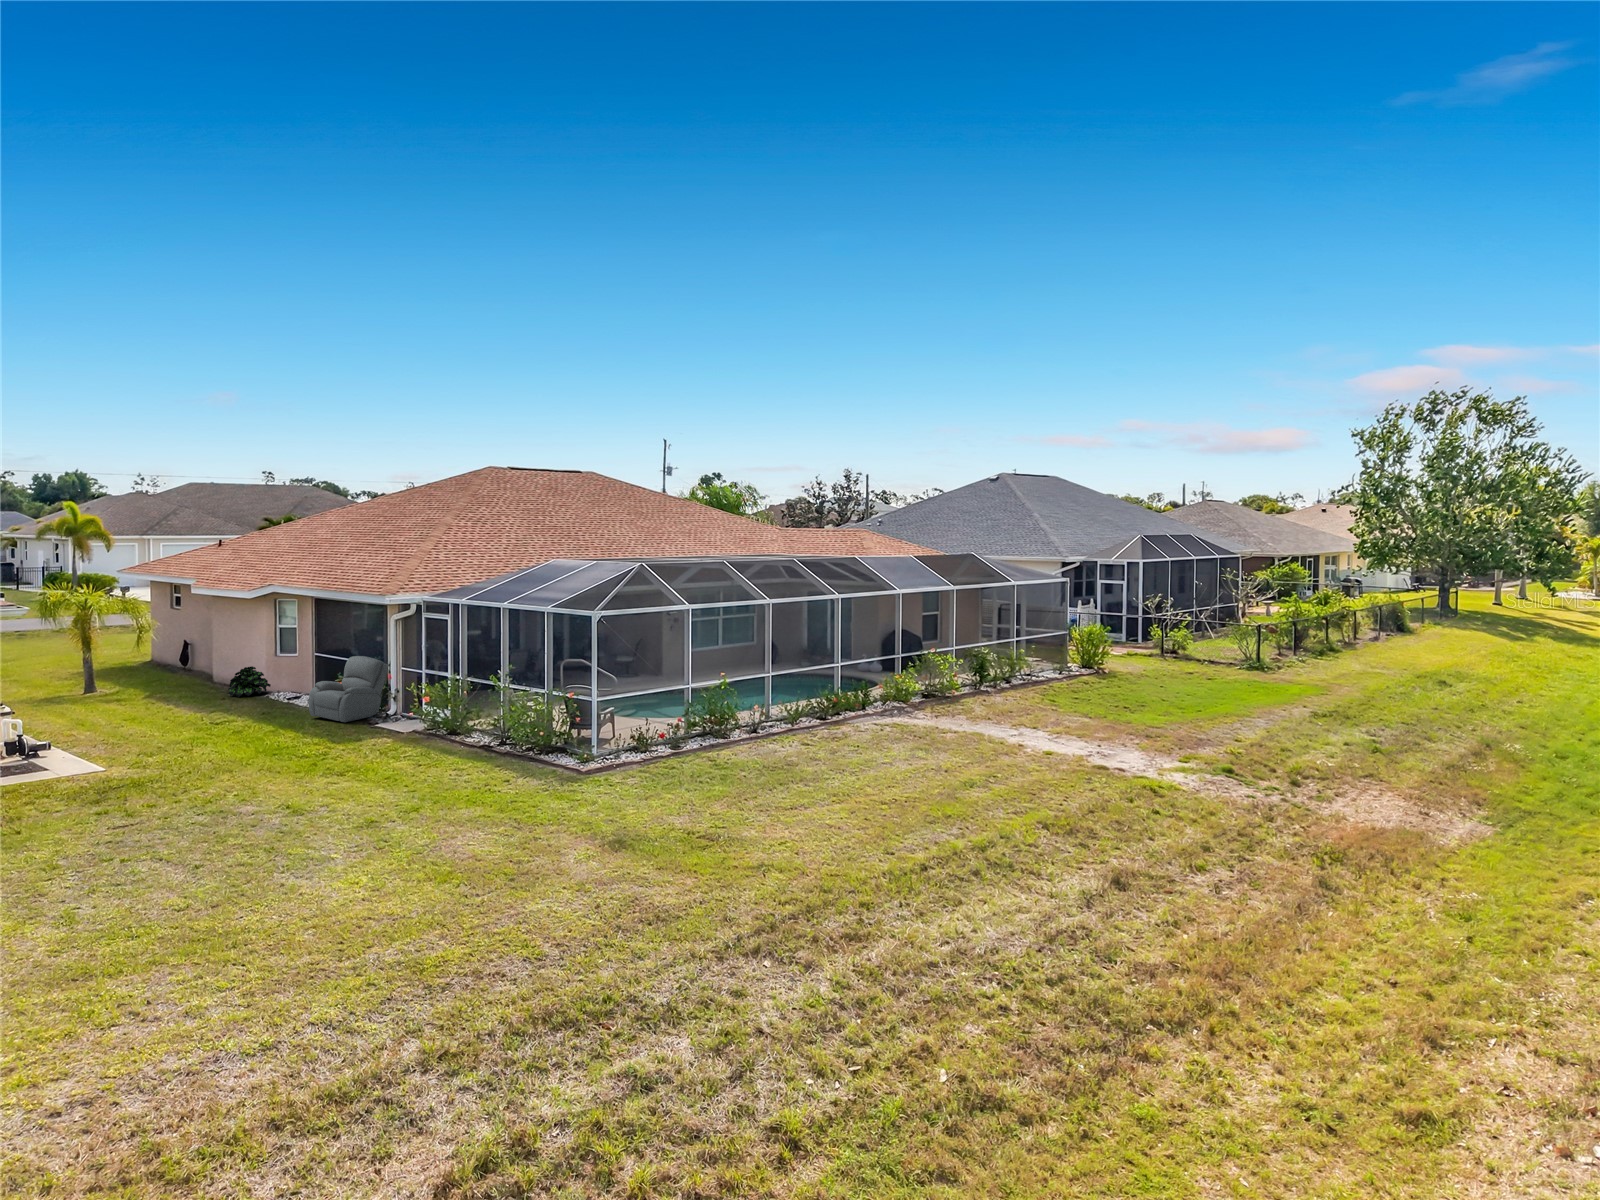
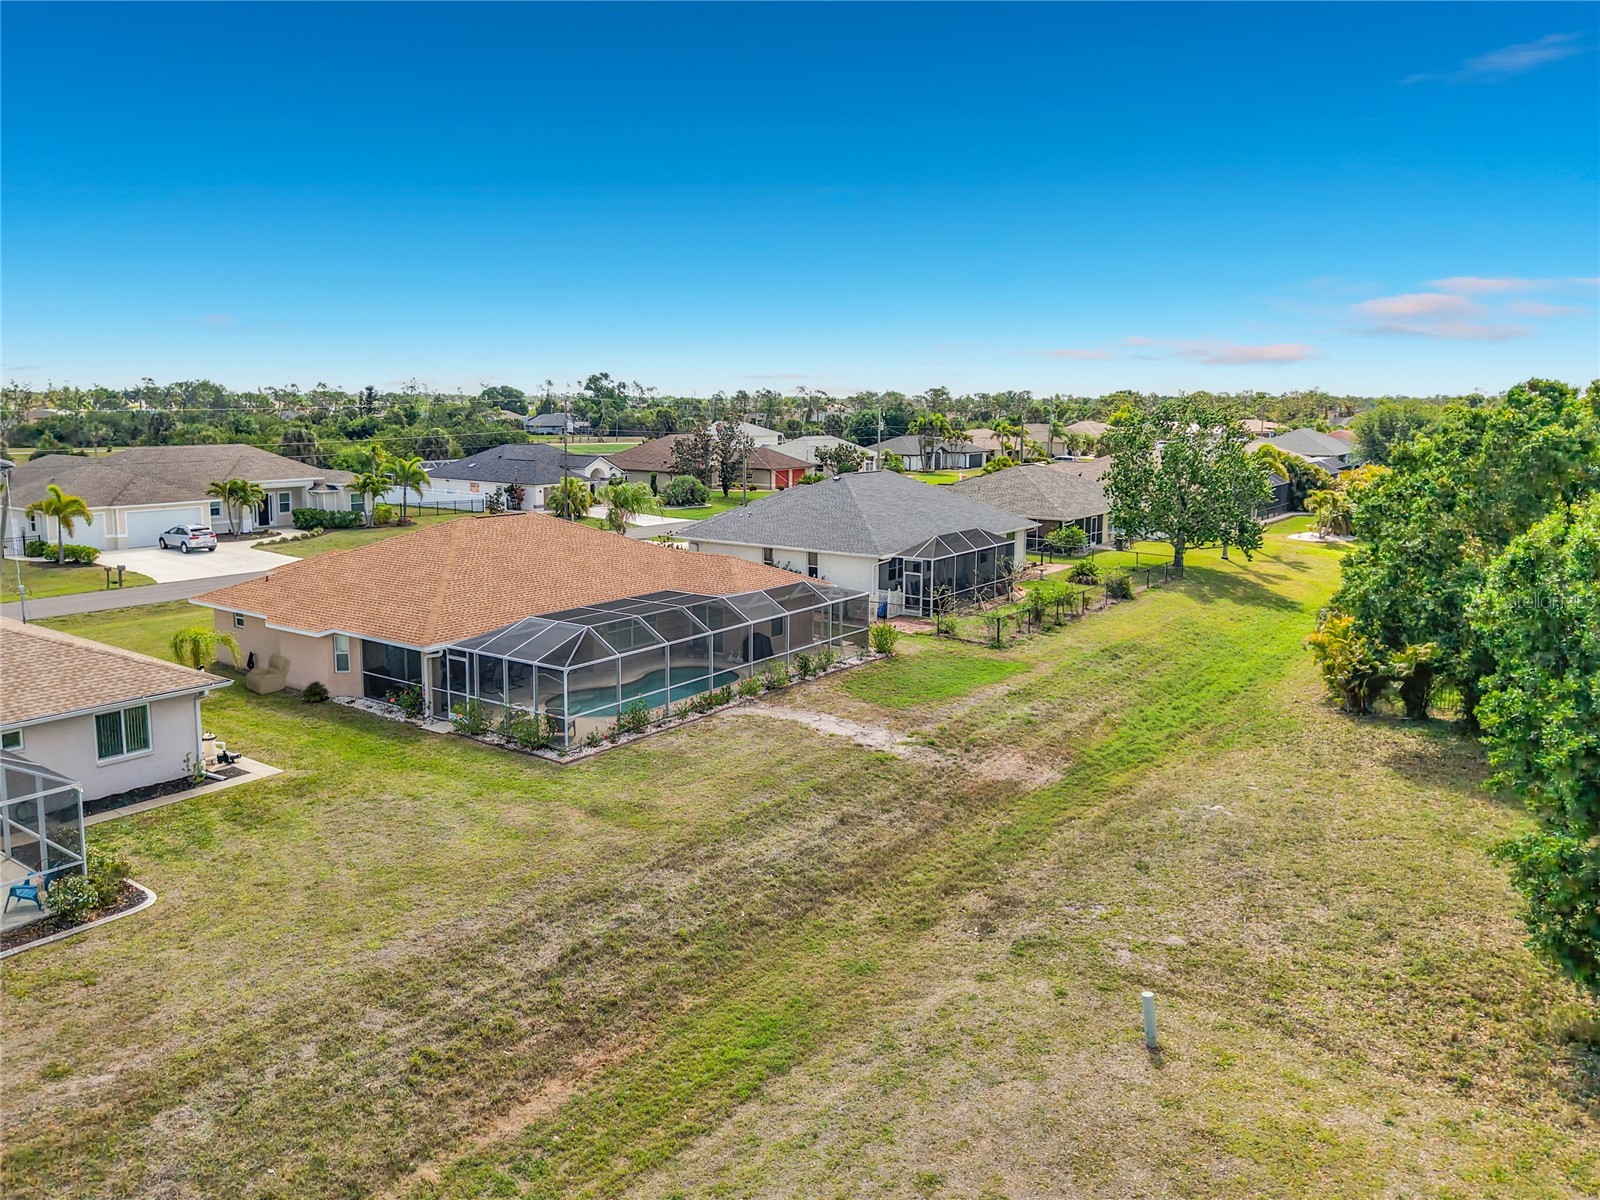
chair: present [308,656,388,722] -> present [246,654,290,694]

